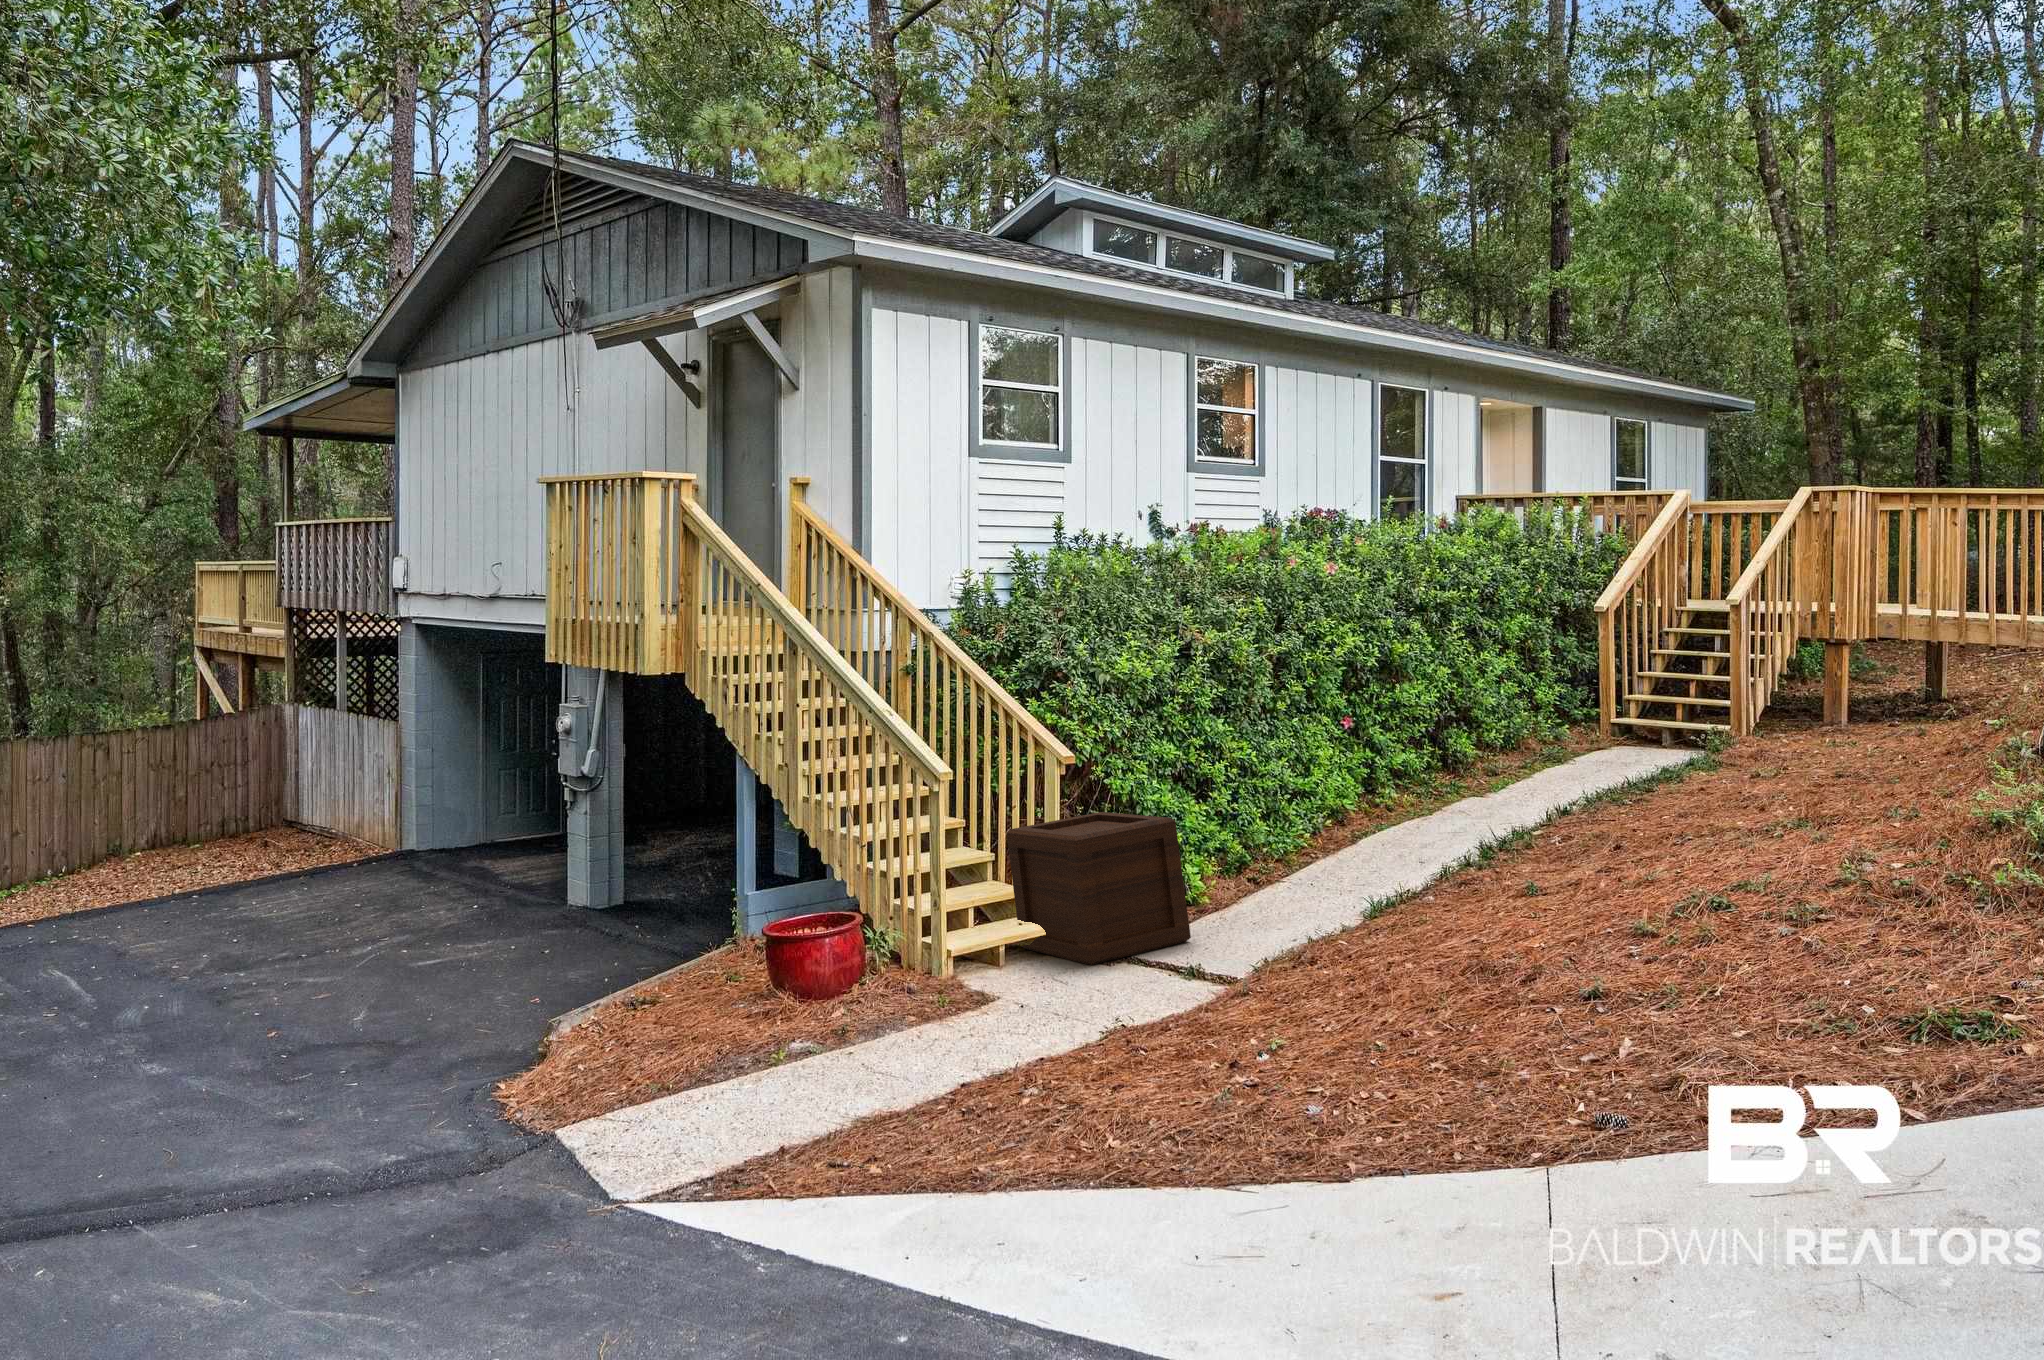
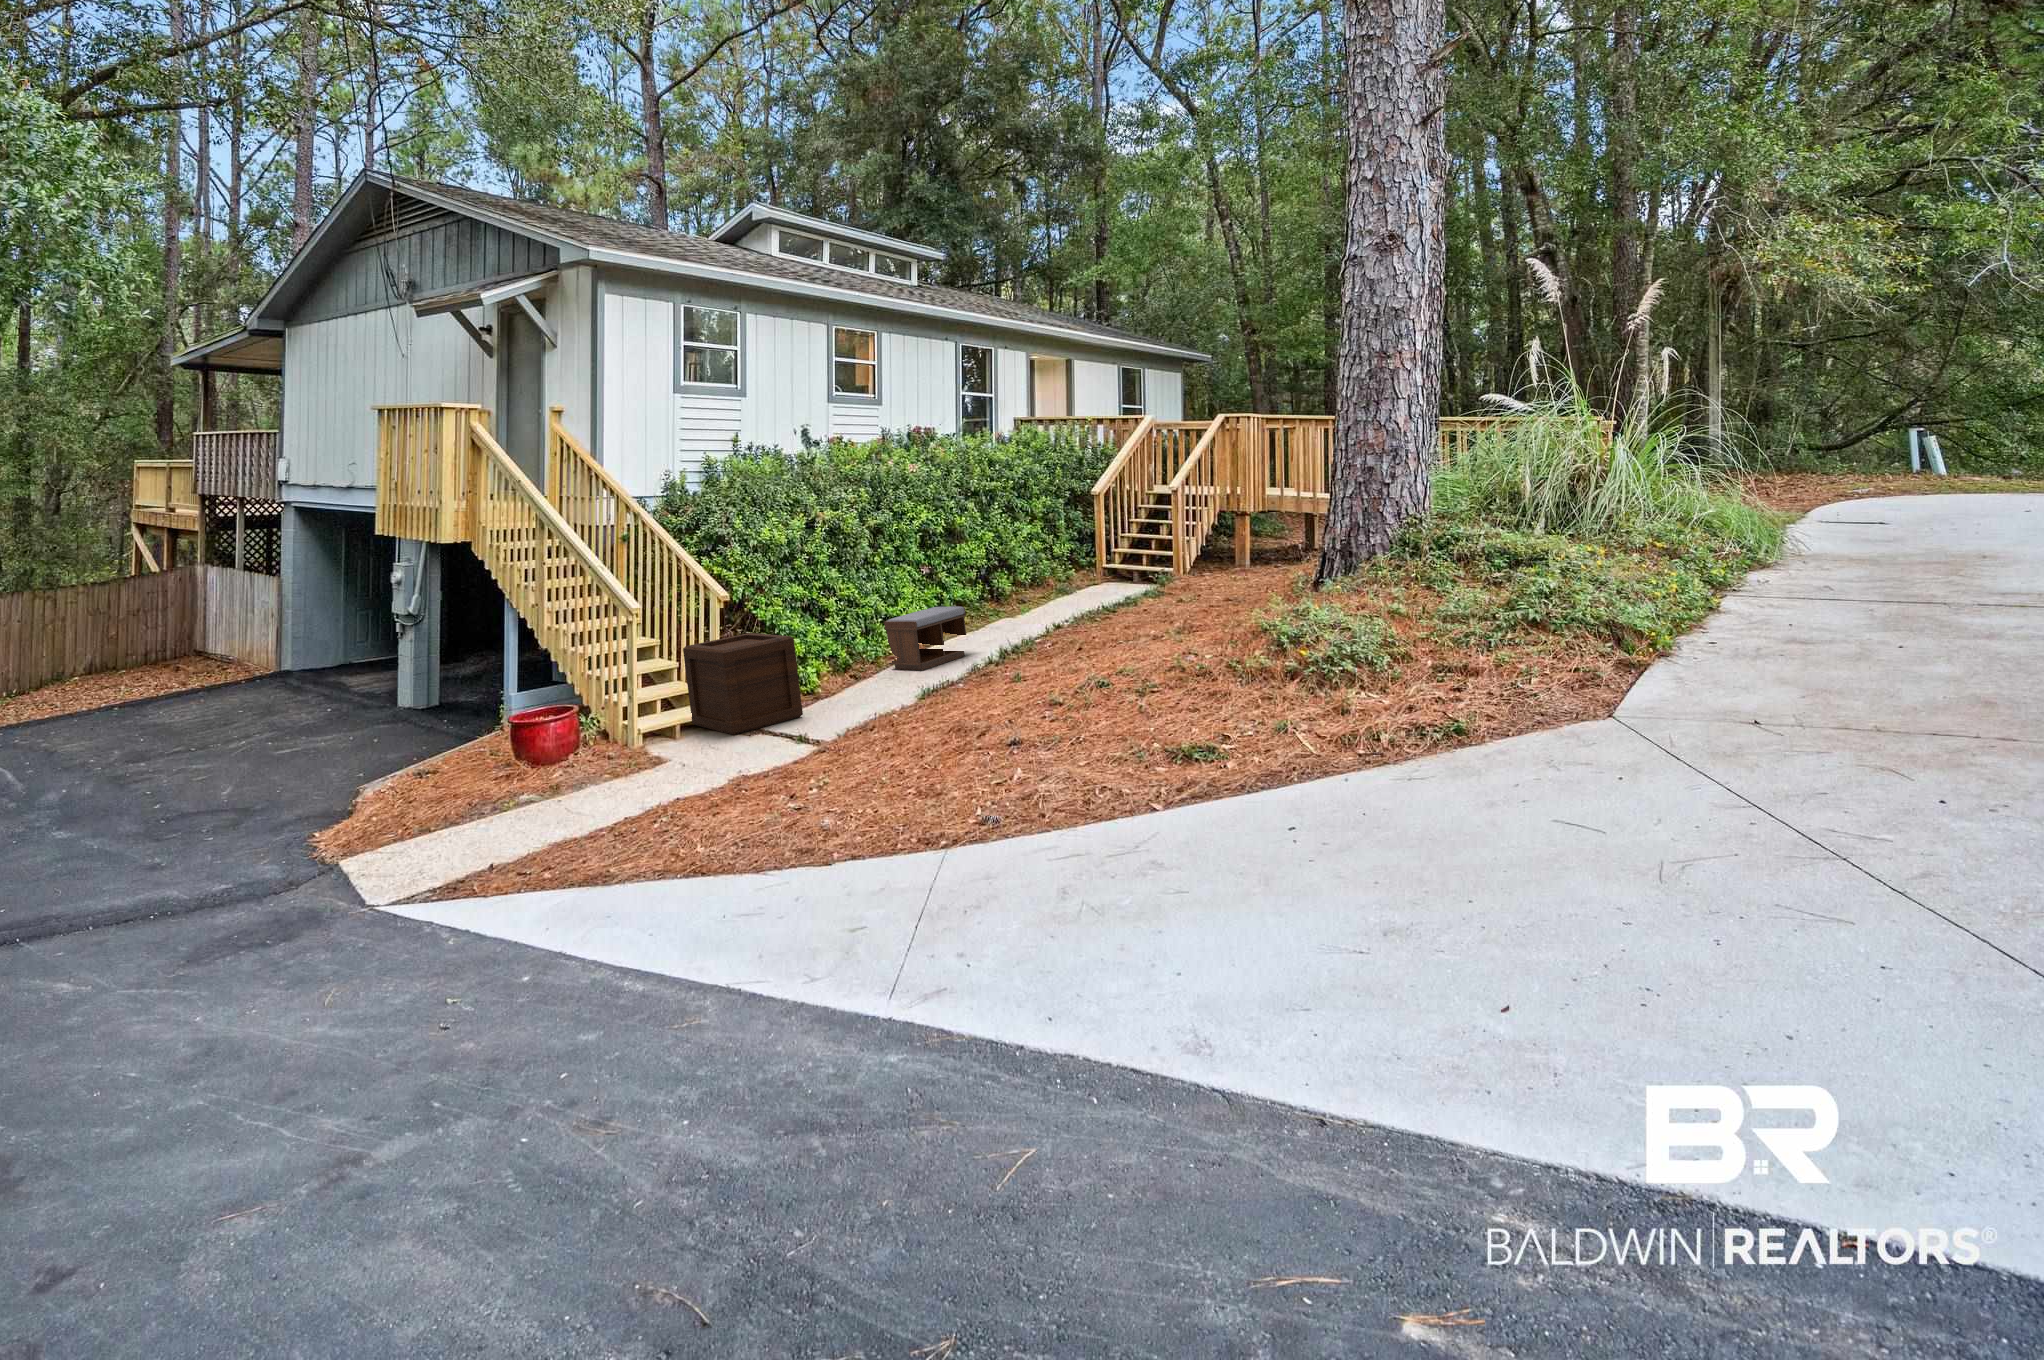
bench: none [1293,780,1427,877] -> present [884,606,966,670]

